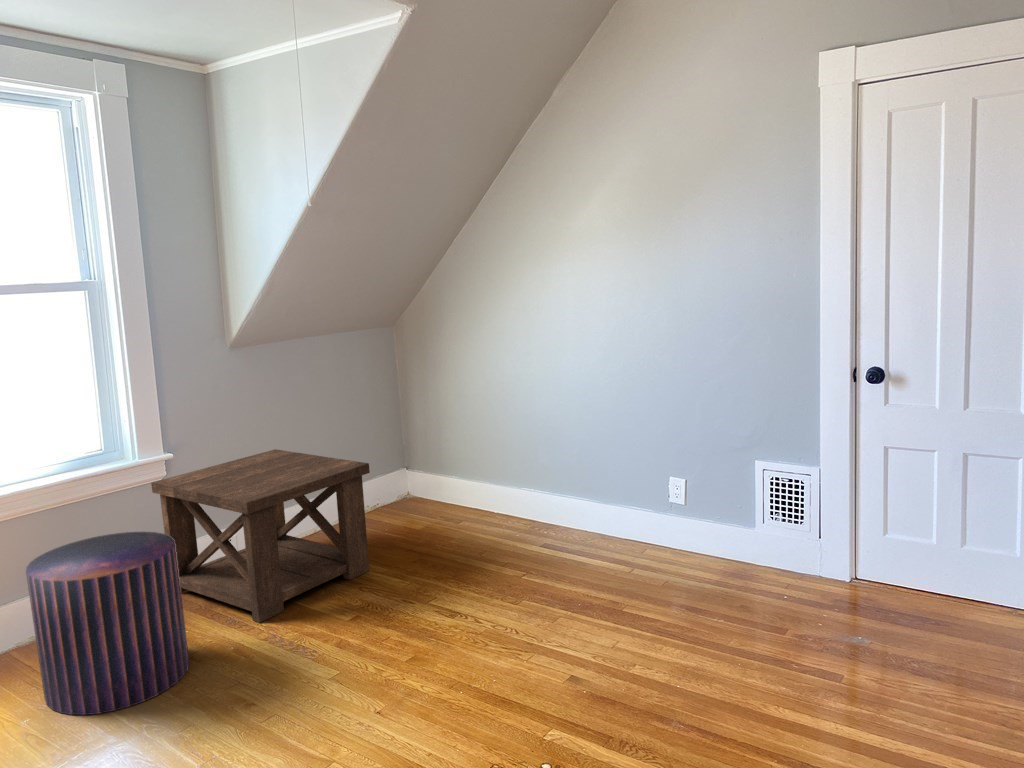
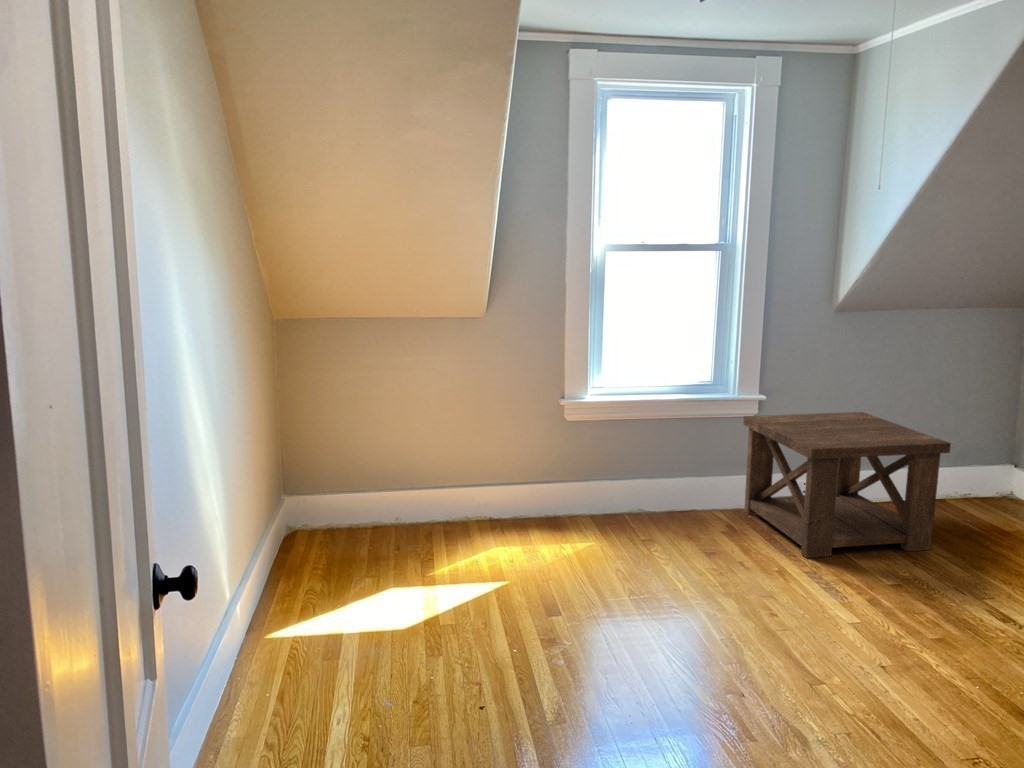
pouf: present [26,532,189,715] -> none [633,446,743,581]

